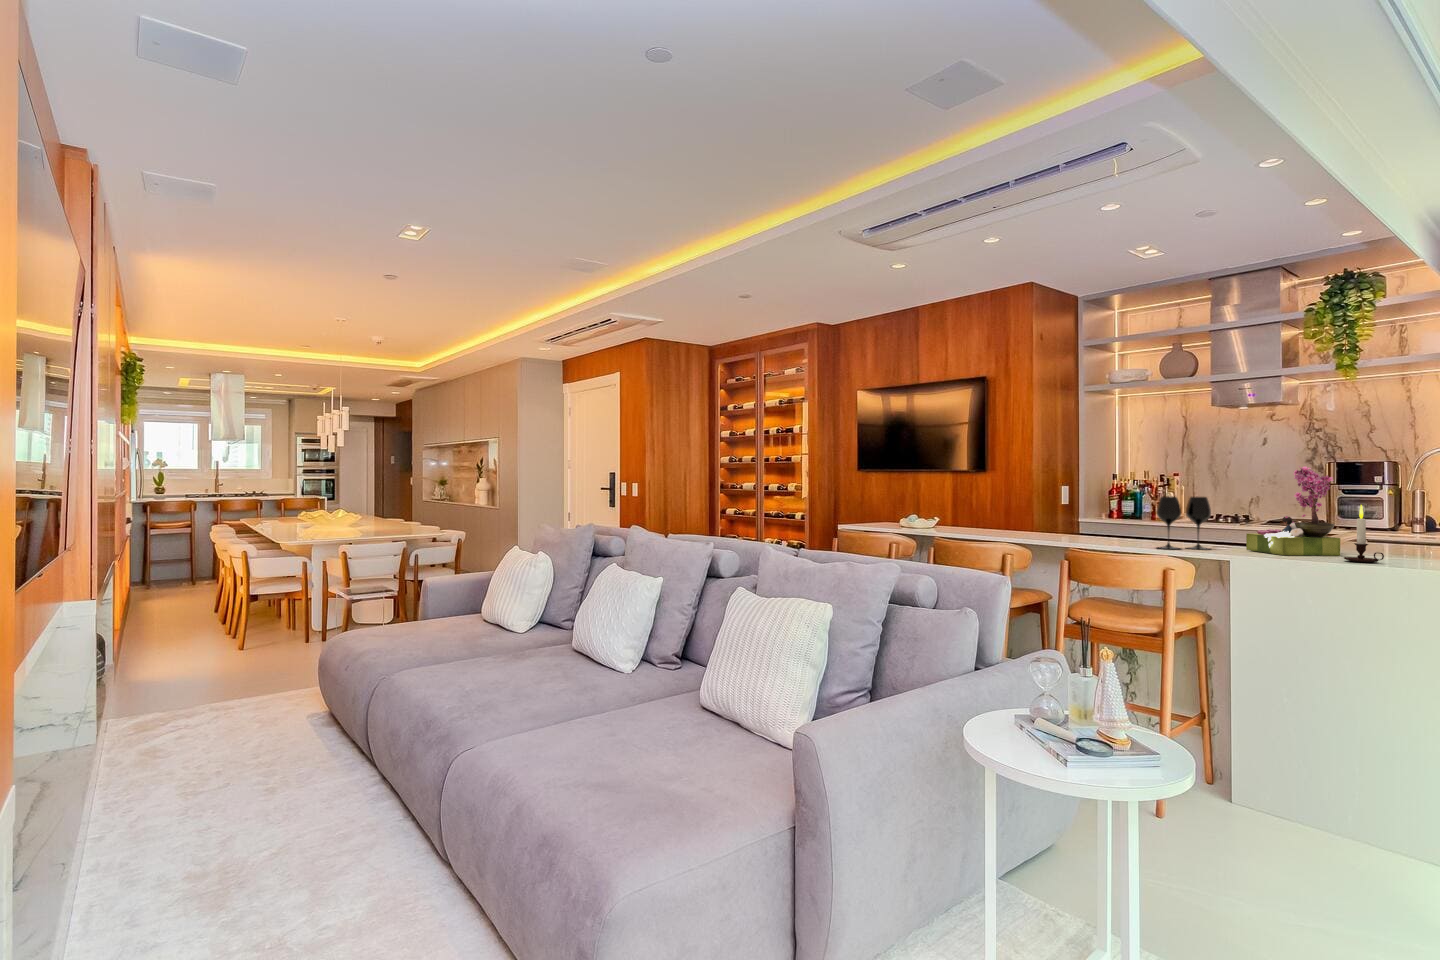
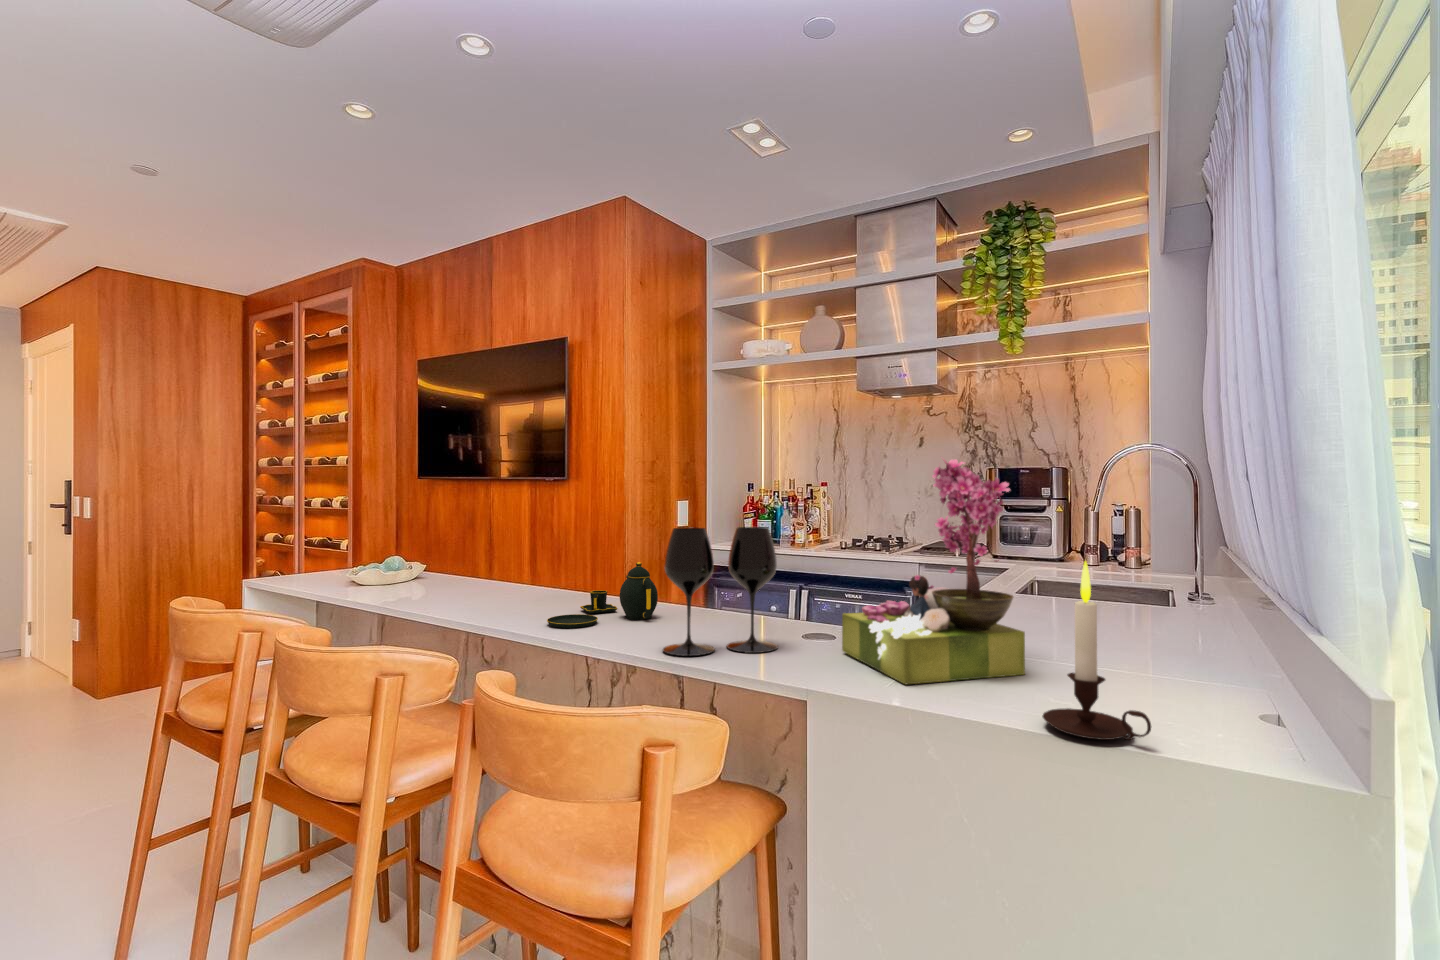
teapot: none [1076,515,1129,543] -> present [547,562,658,628]

